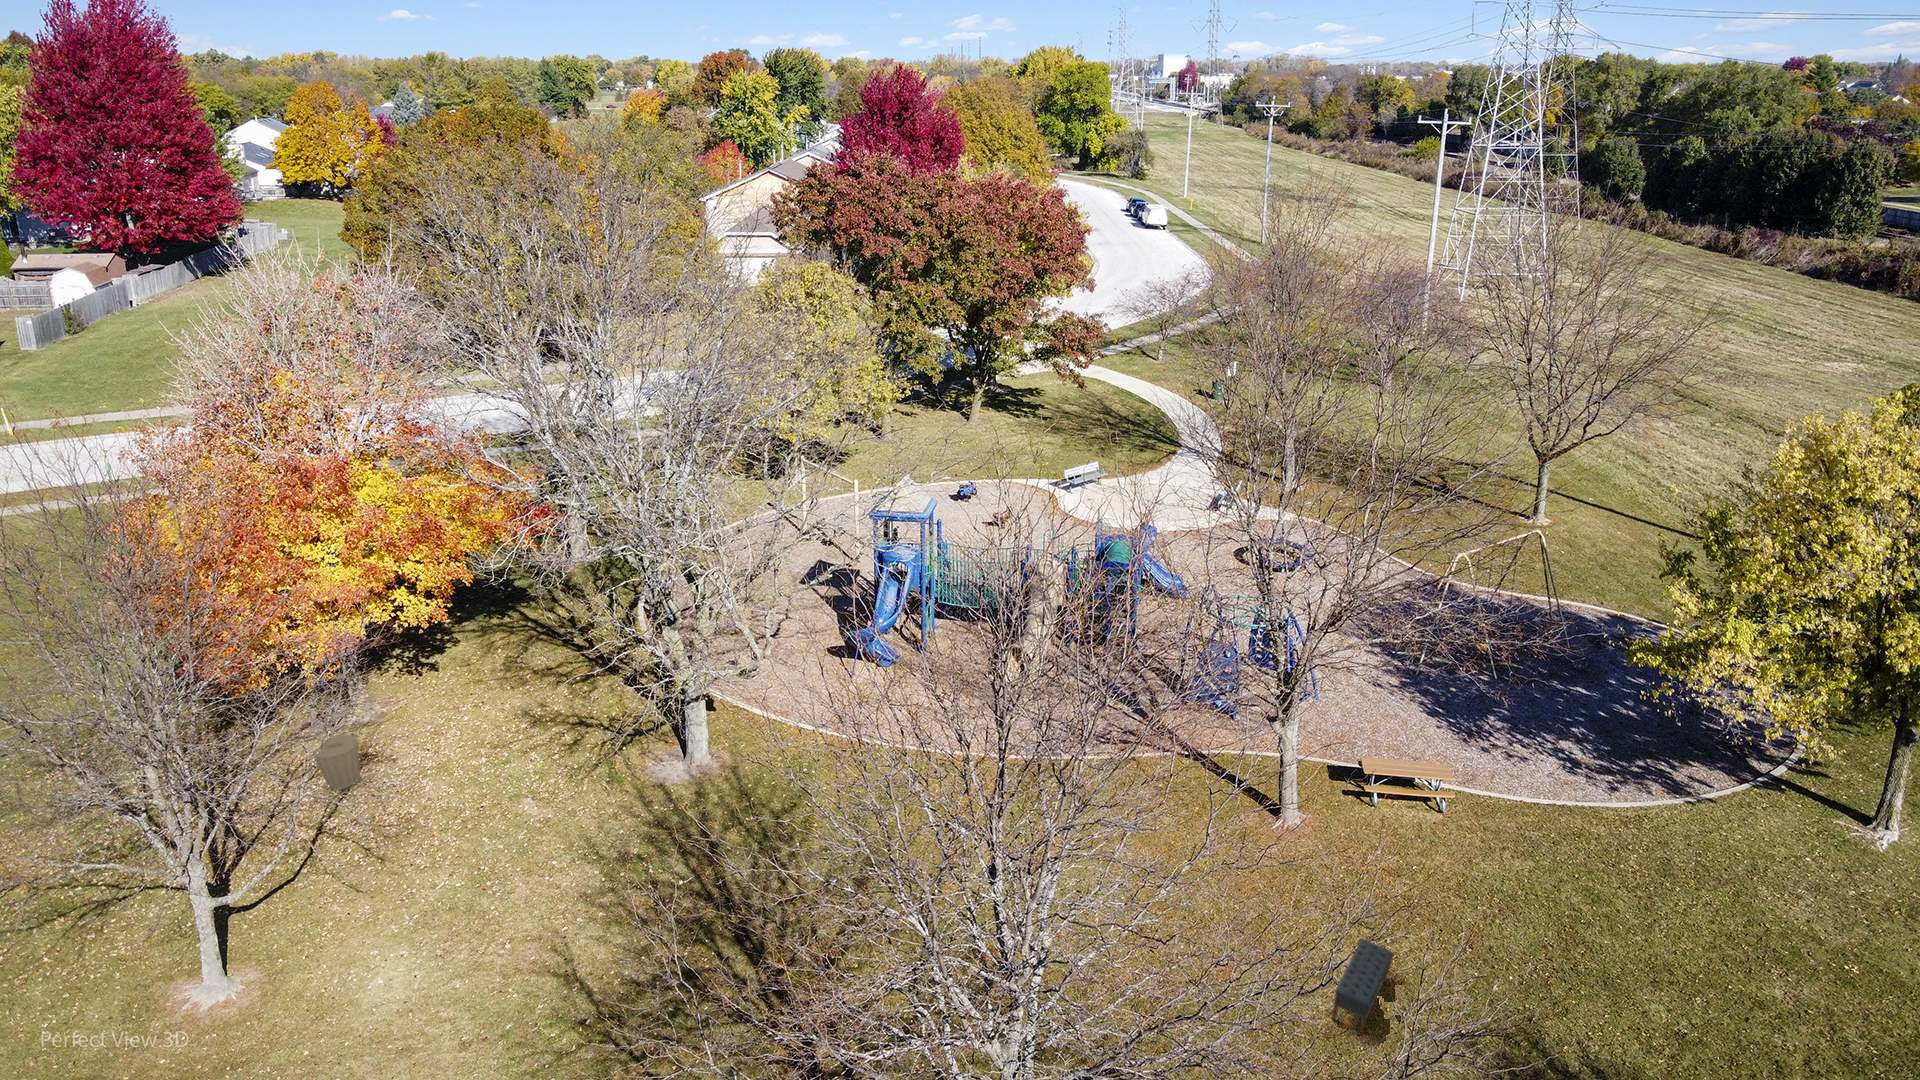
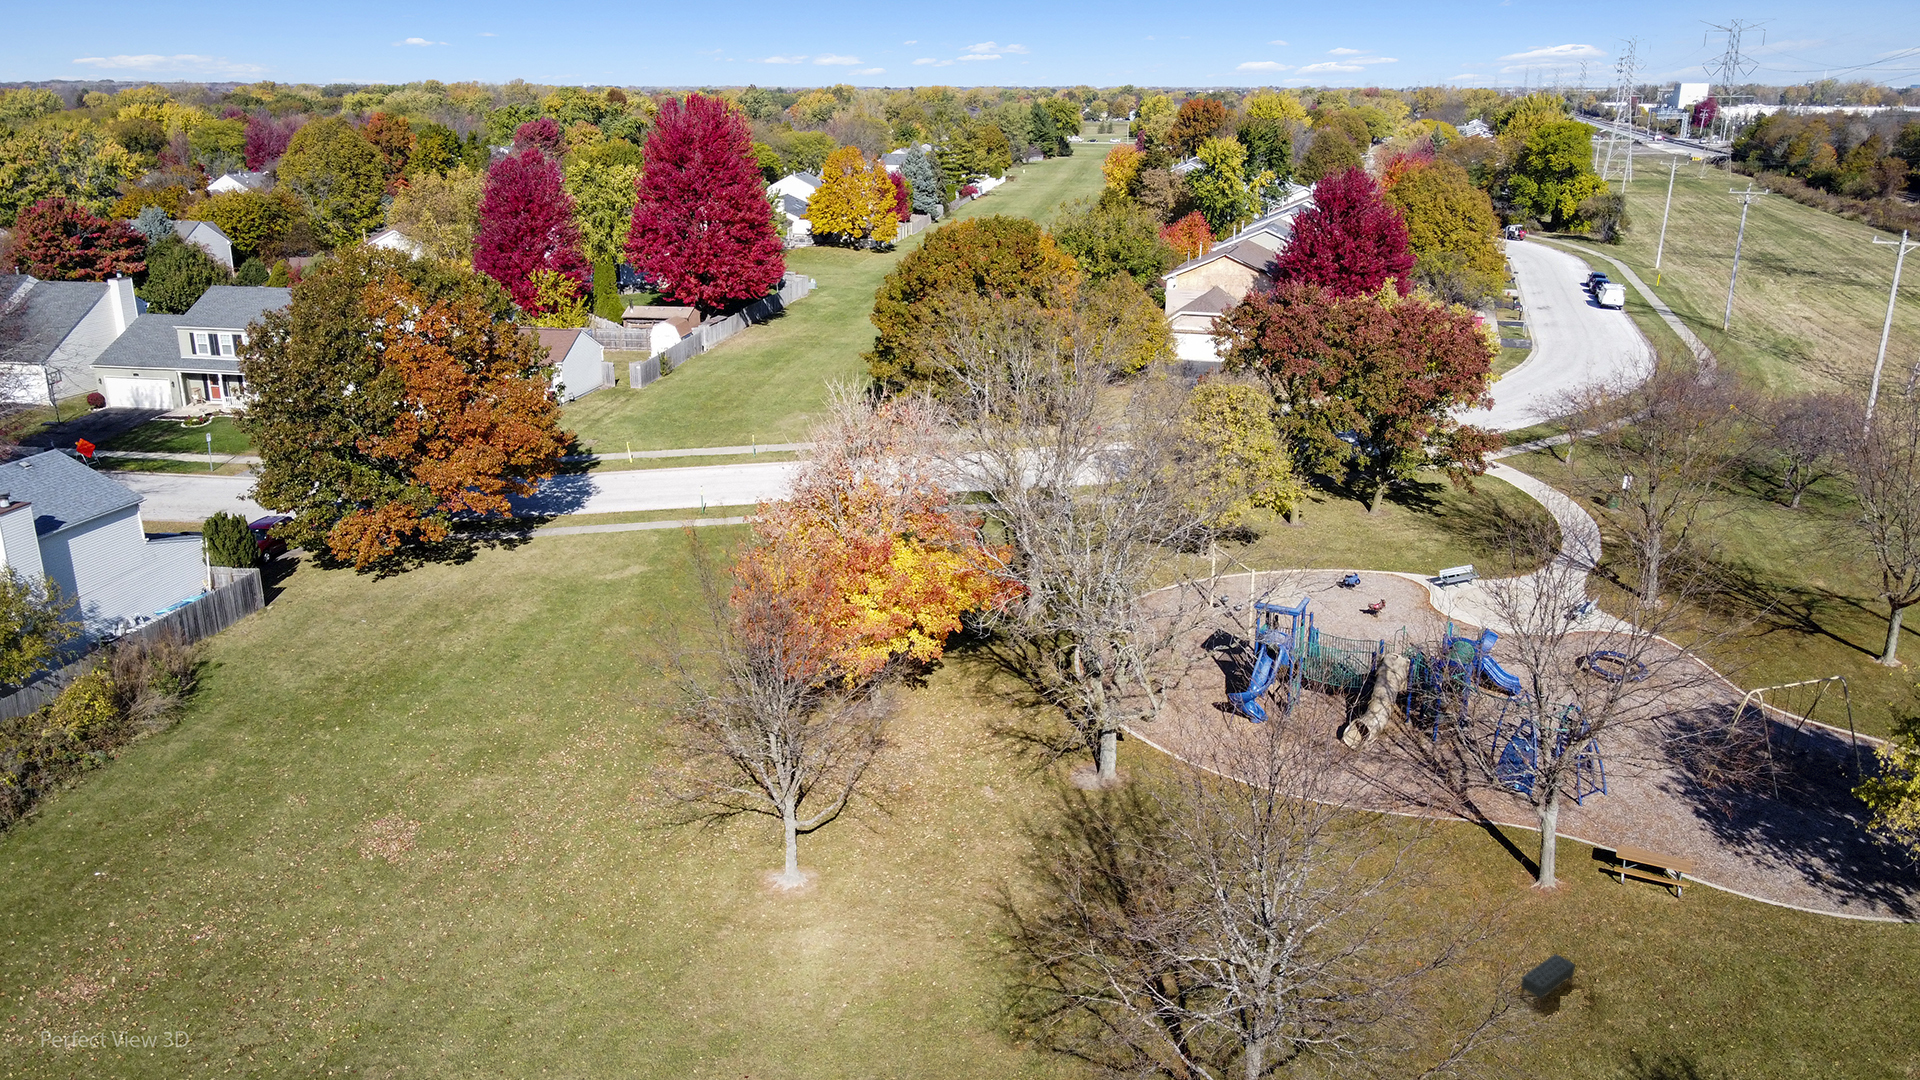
trash can: present [315,734,360,789] -> none [868,722,895,758]

